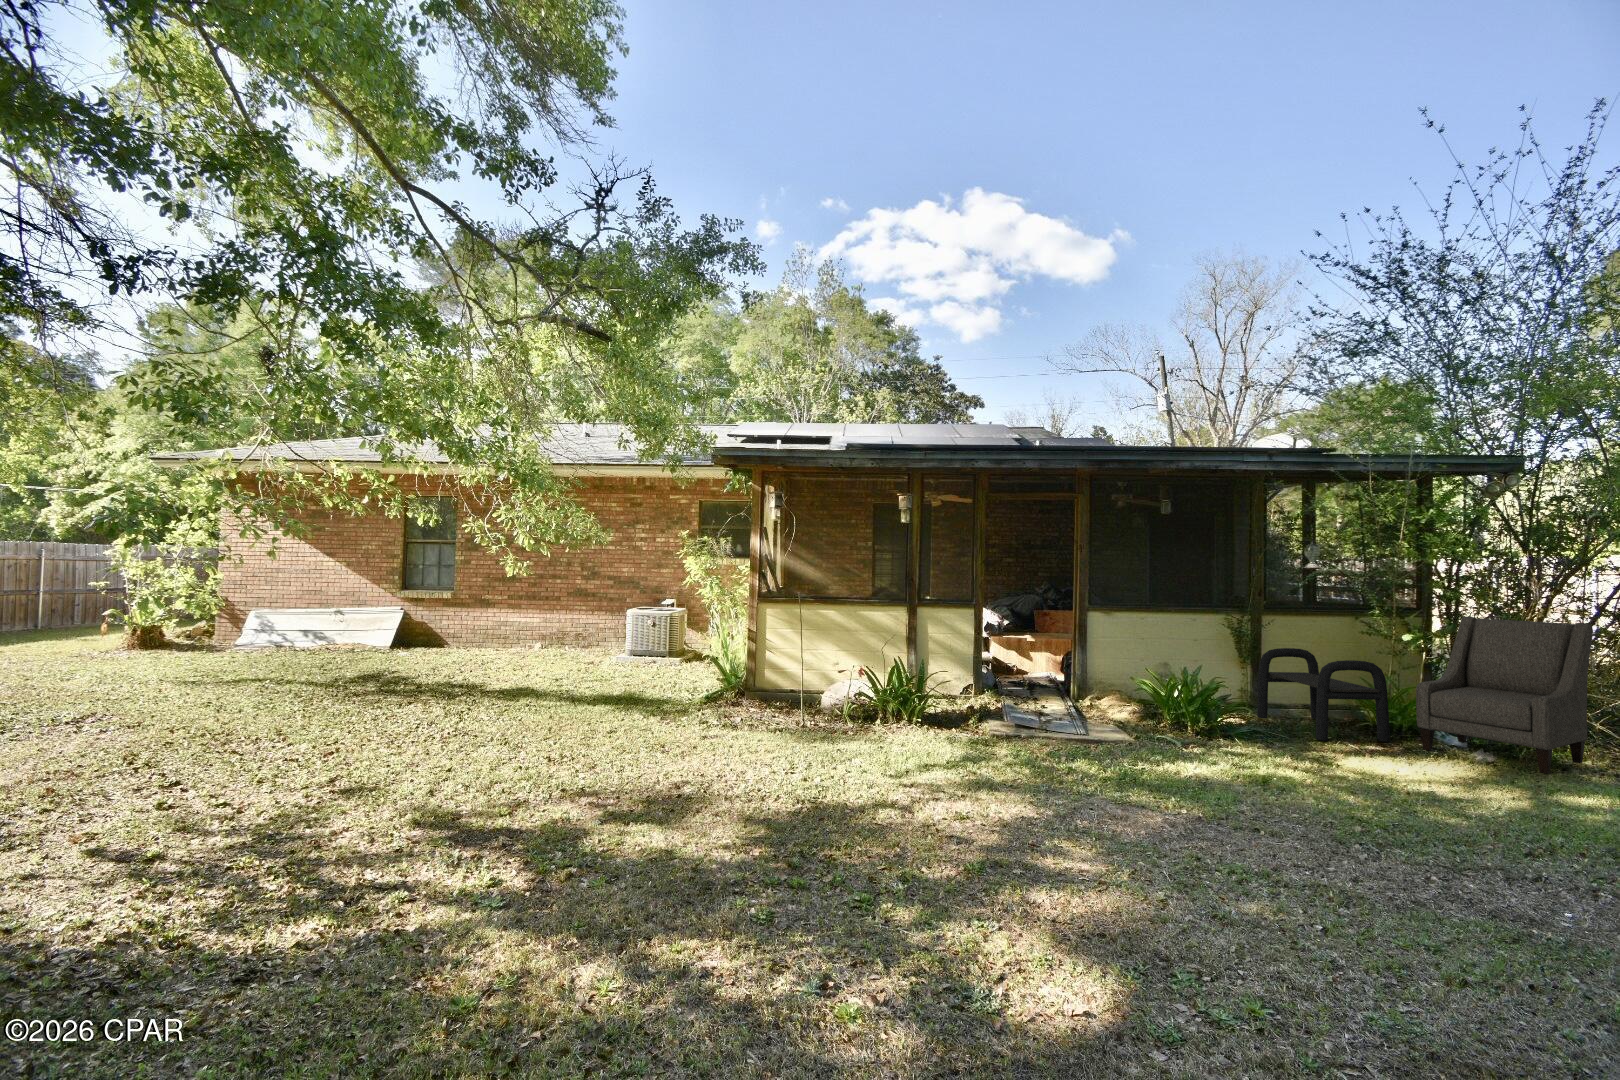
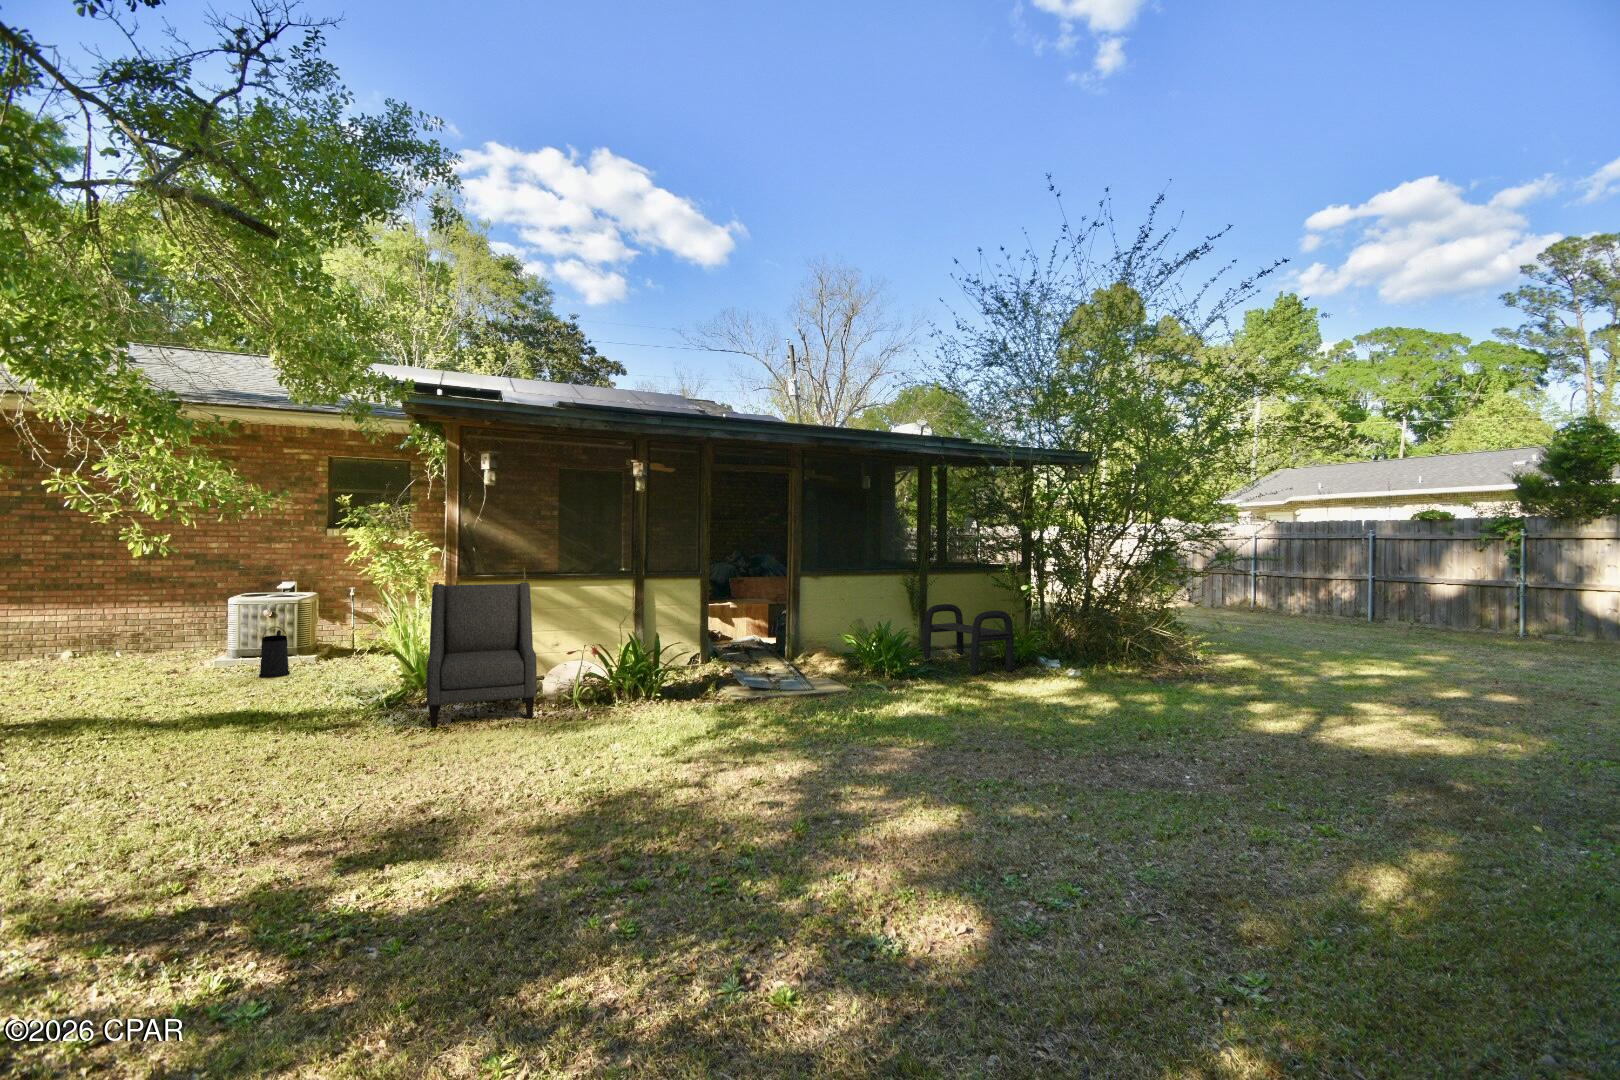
chair: present [1416,616,1593,773] -> present [426,583,537,727]
watering can: none [643,634,663,673] -> present [259,627,290,677]

